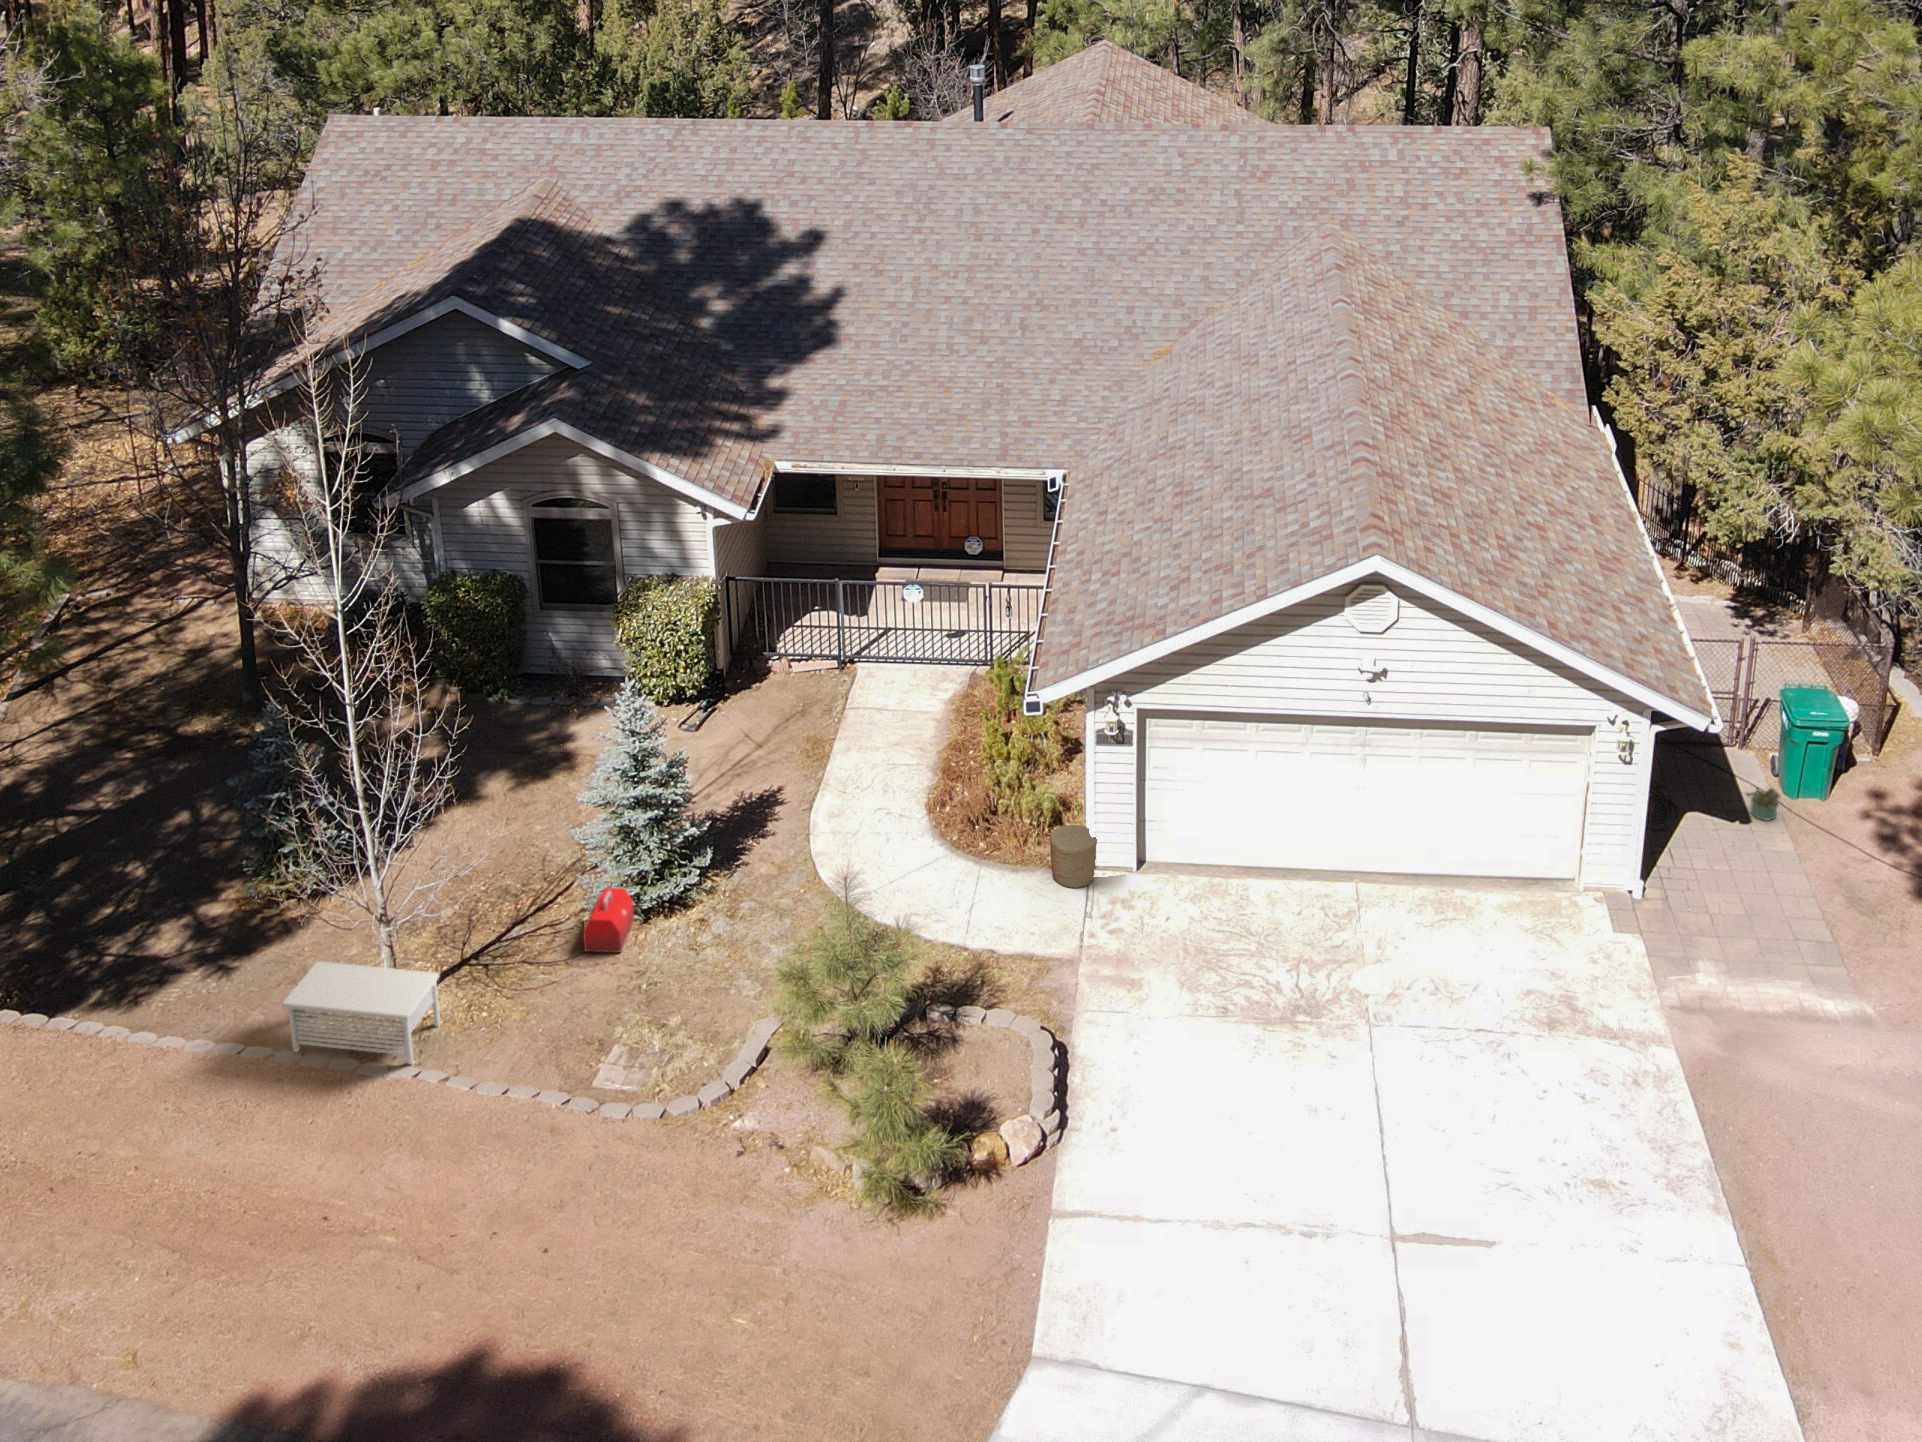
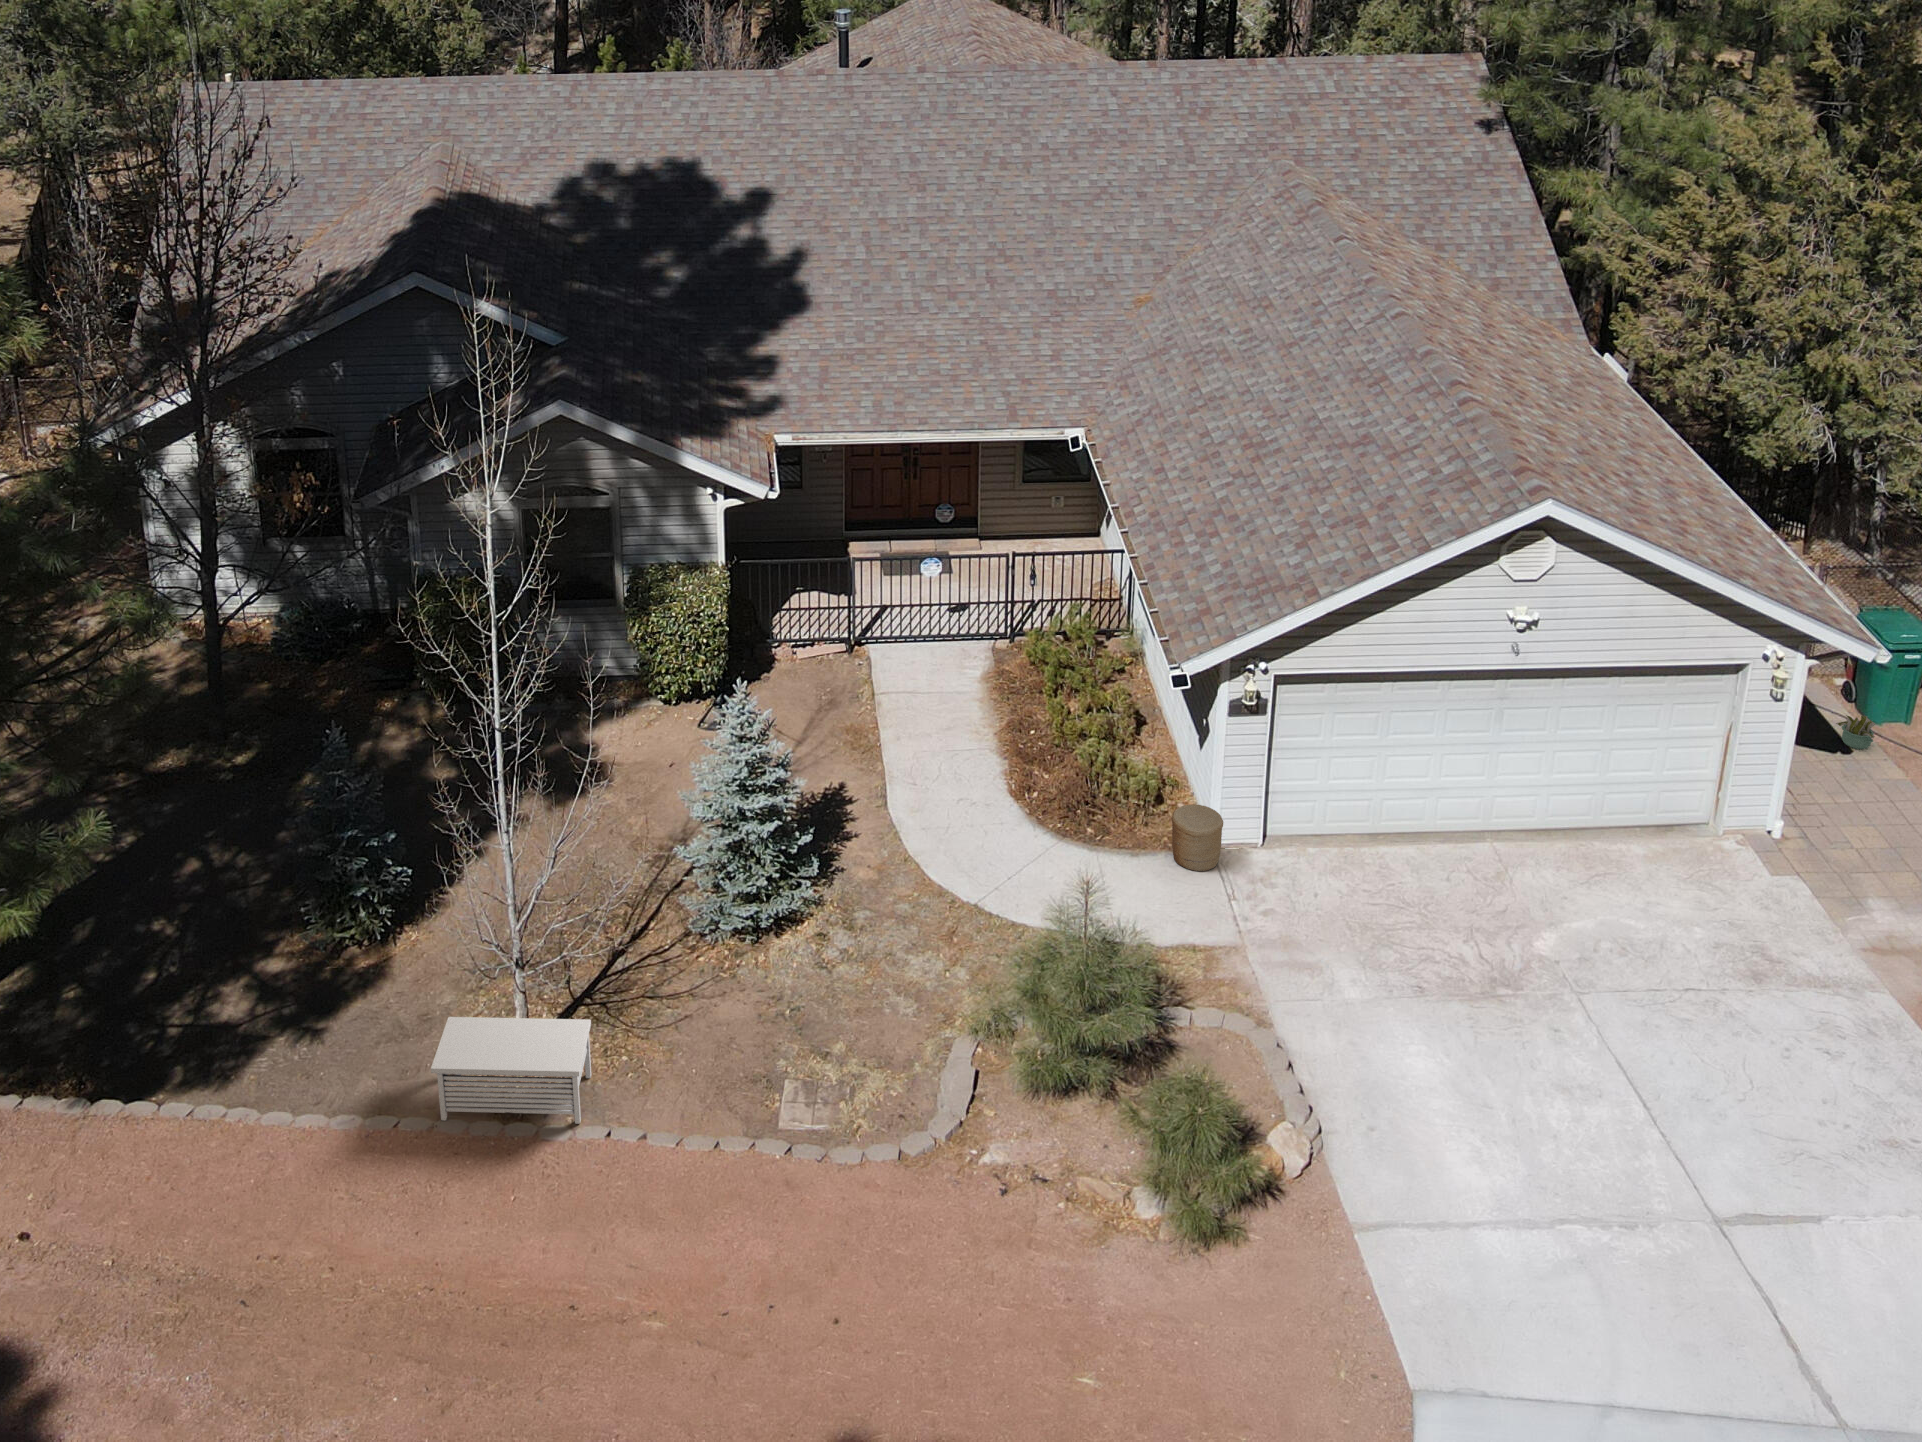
toolbox: present [583,888,634,953] -> none [712,908,754,981]

